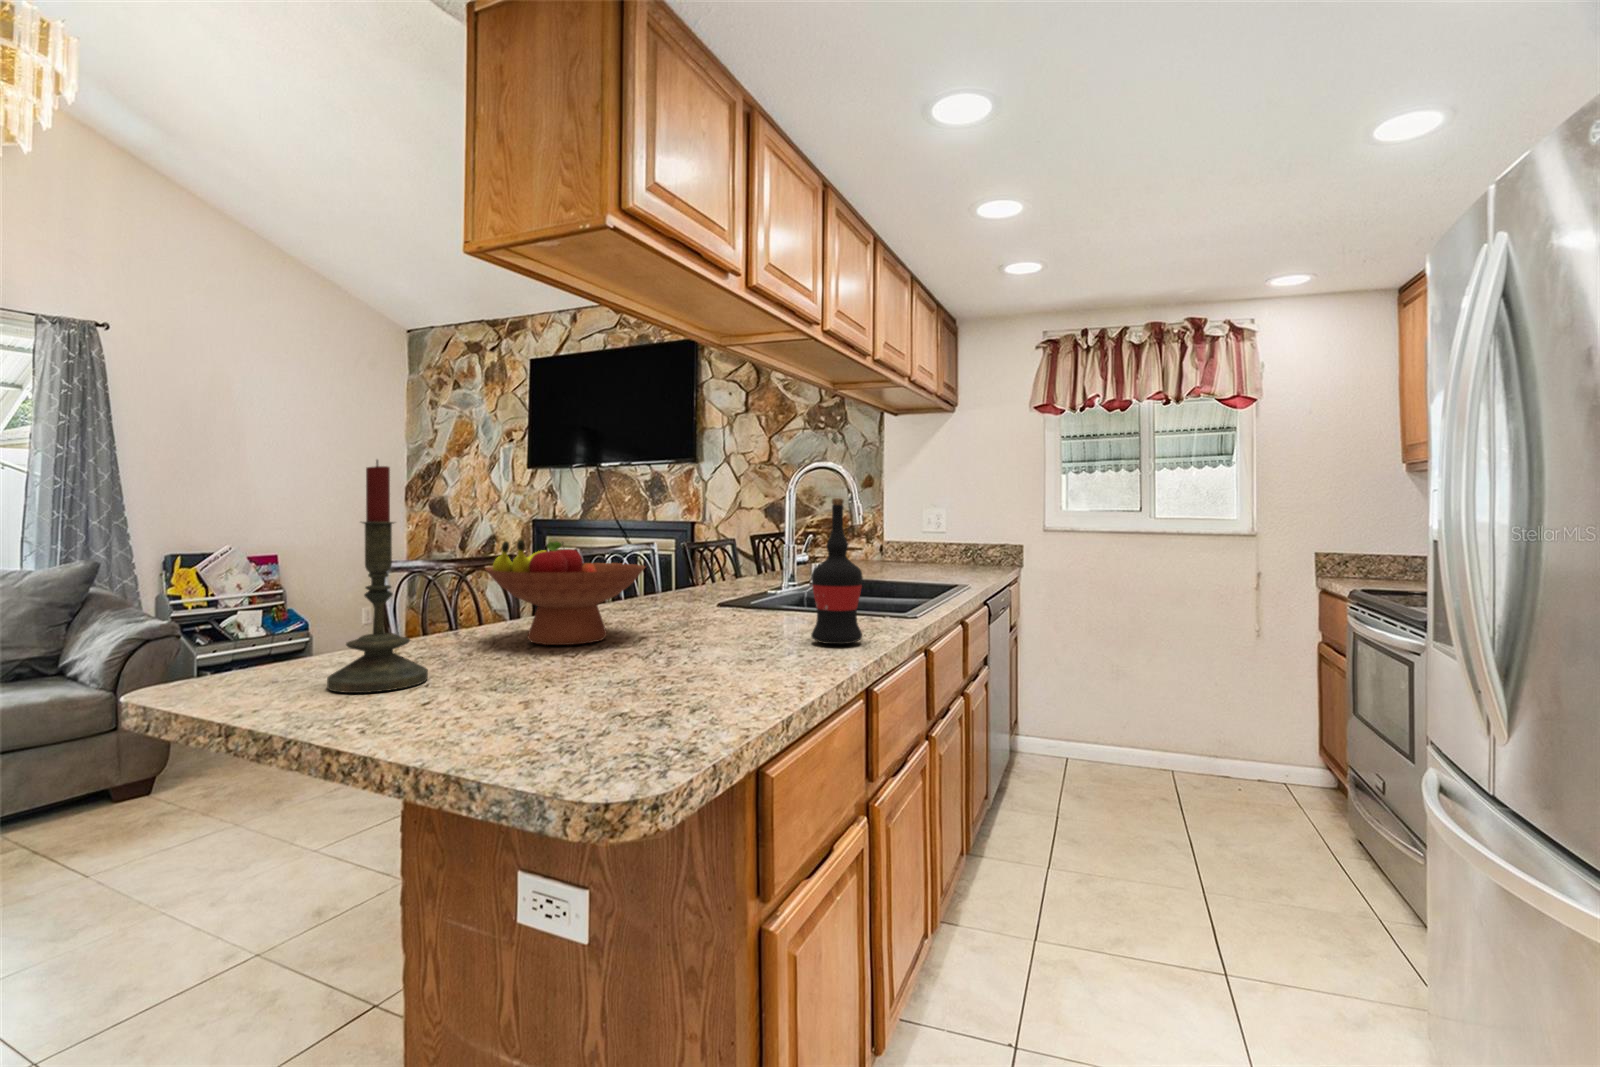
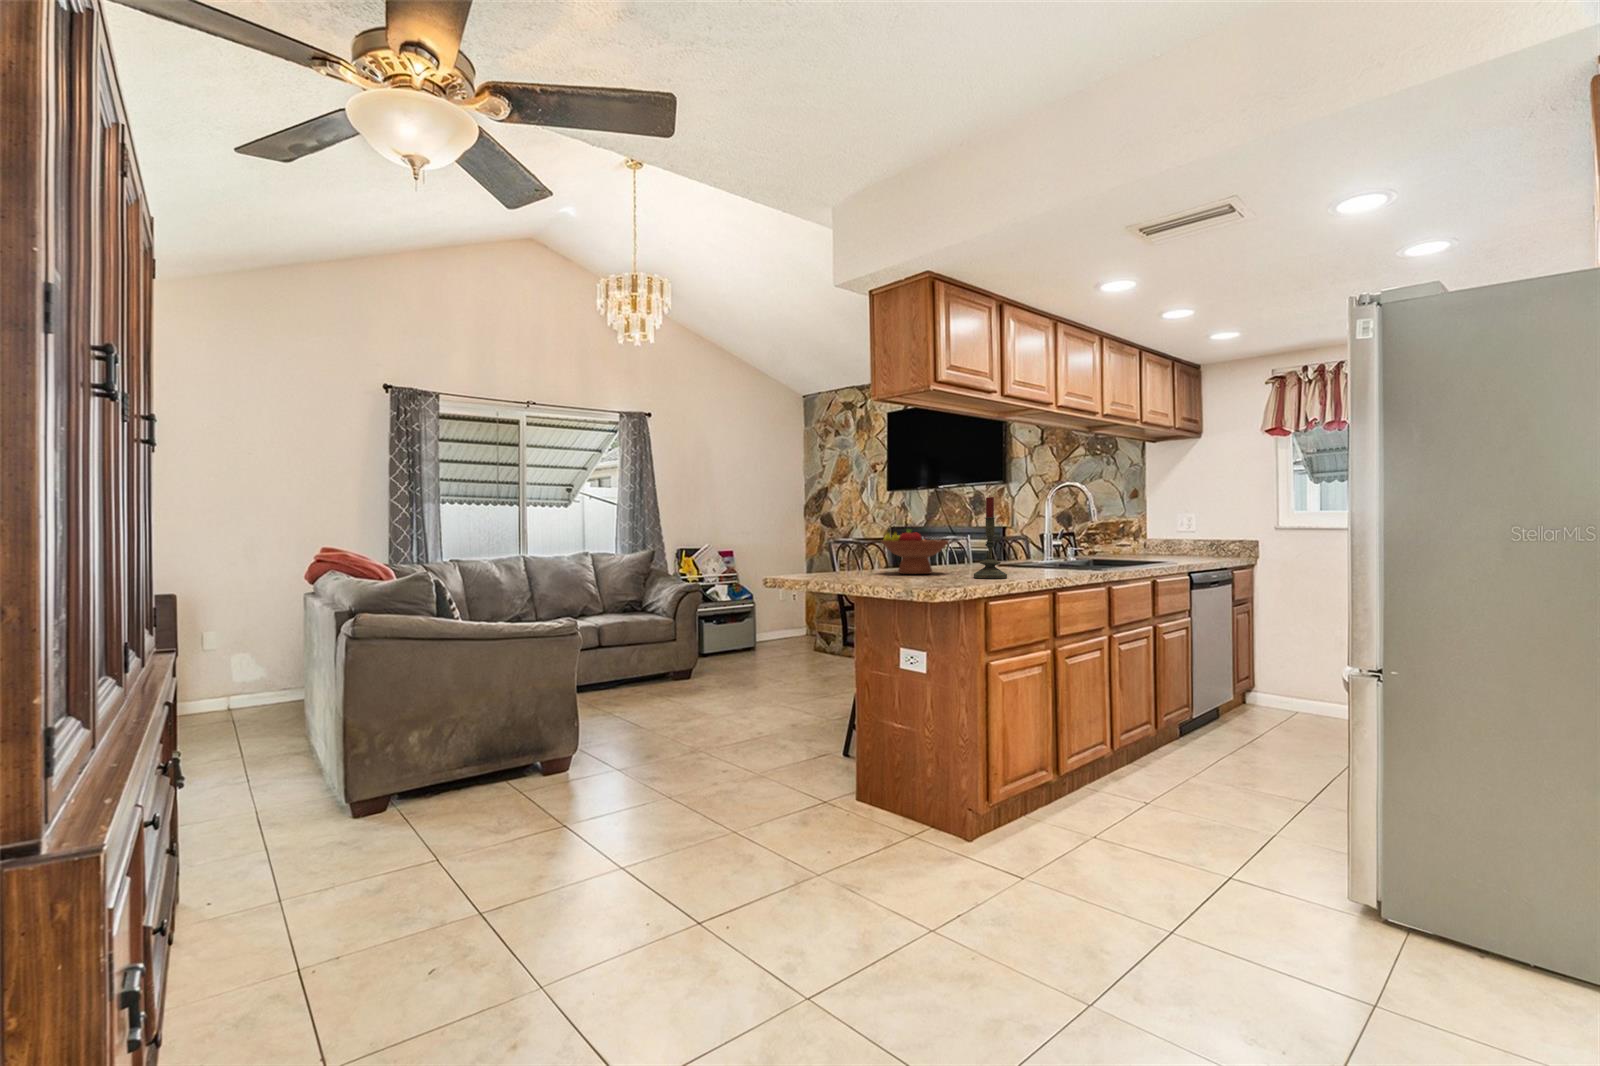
candle: present [327,460,428,693] -> present [974,497,1007,579]
wine bottle: present [811,498,863,644] -> none [1028,506,1054,576]

